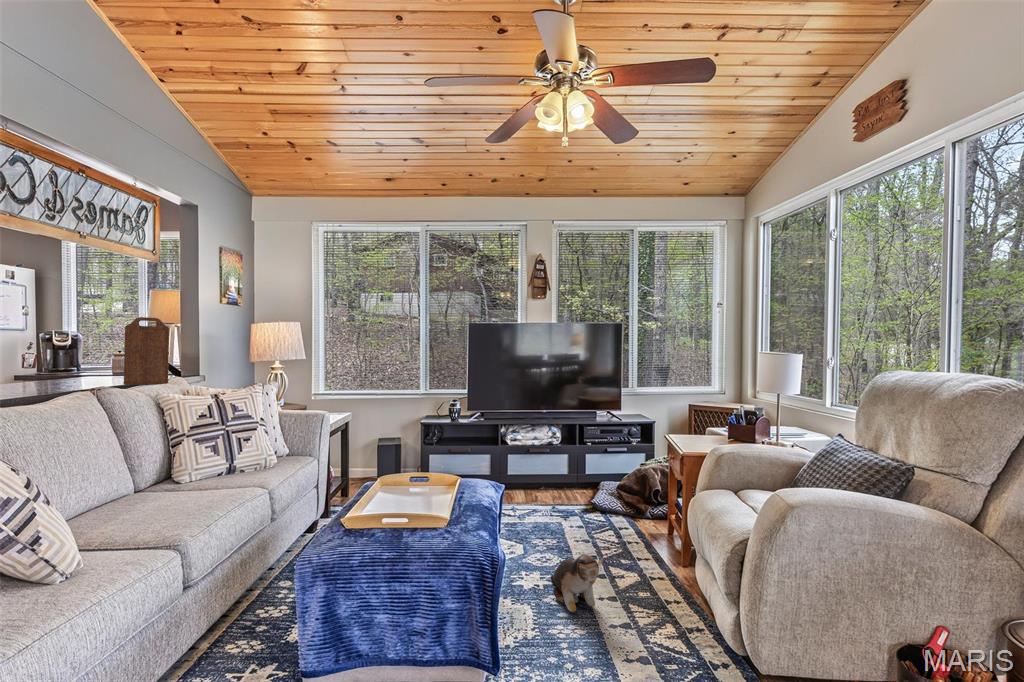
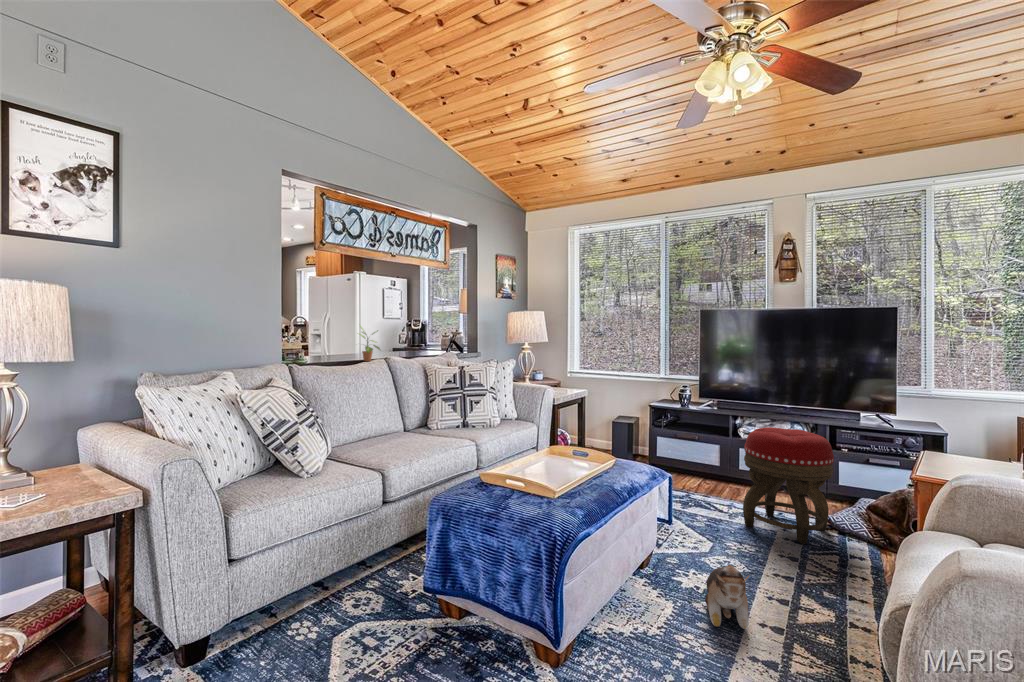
cutting board: present [124,317,169,385] -> none [409,310,437,358]
potted plant: none [29,337,88,394] -> present [360,326,380,361]
footstool: none [534,430,602,529] -> present [743,427,834,544]

